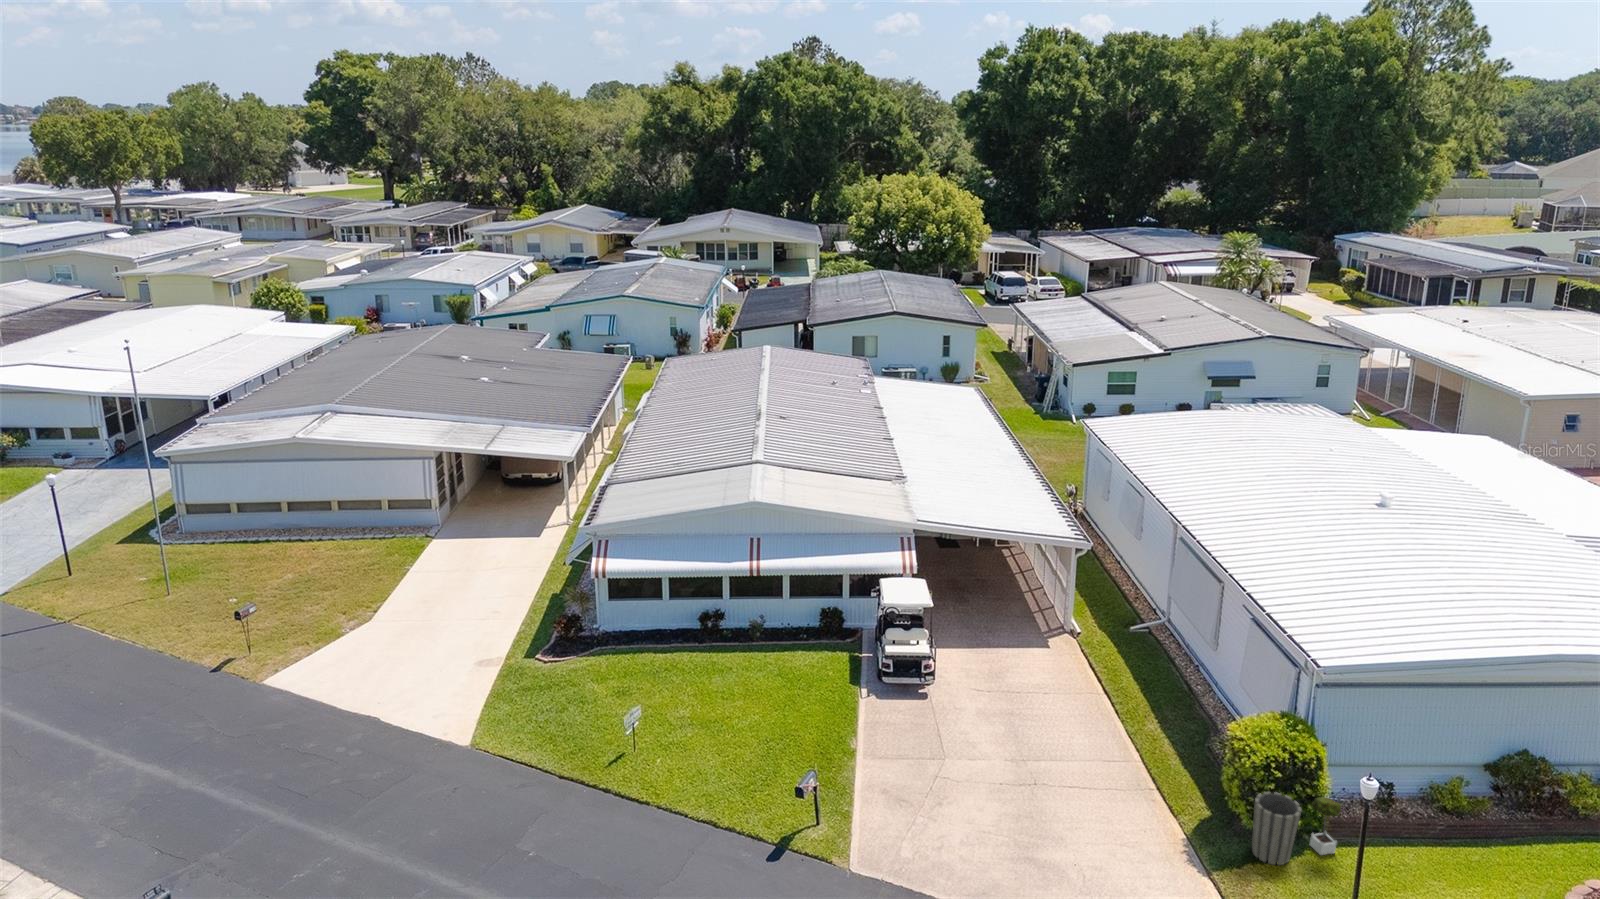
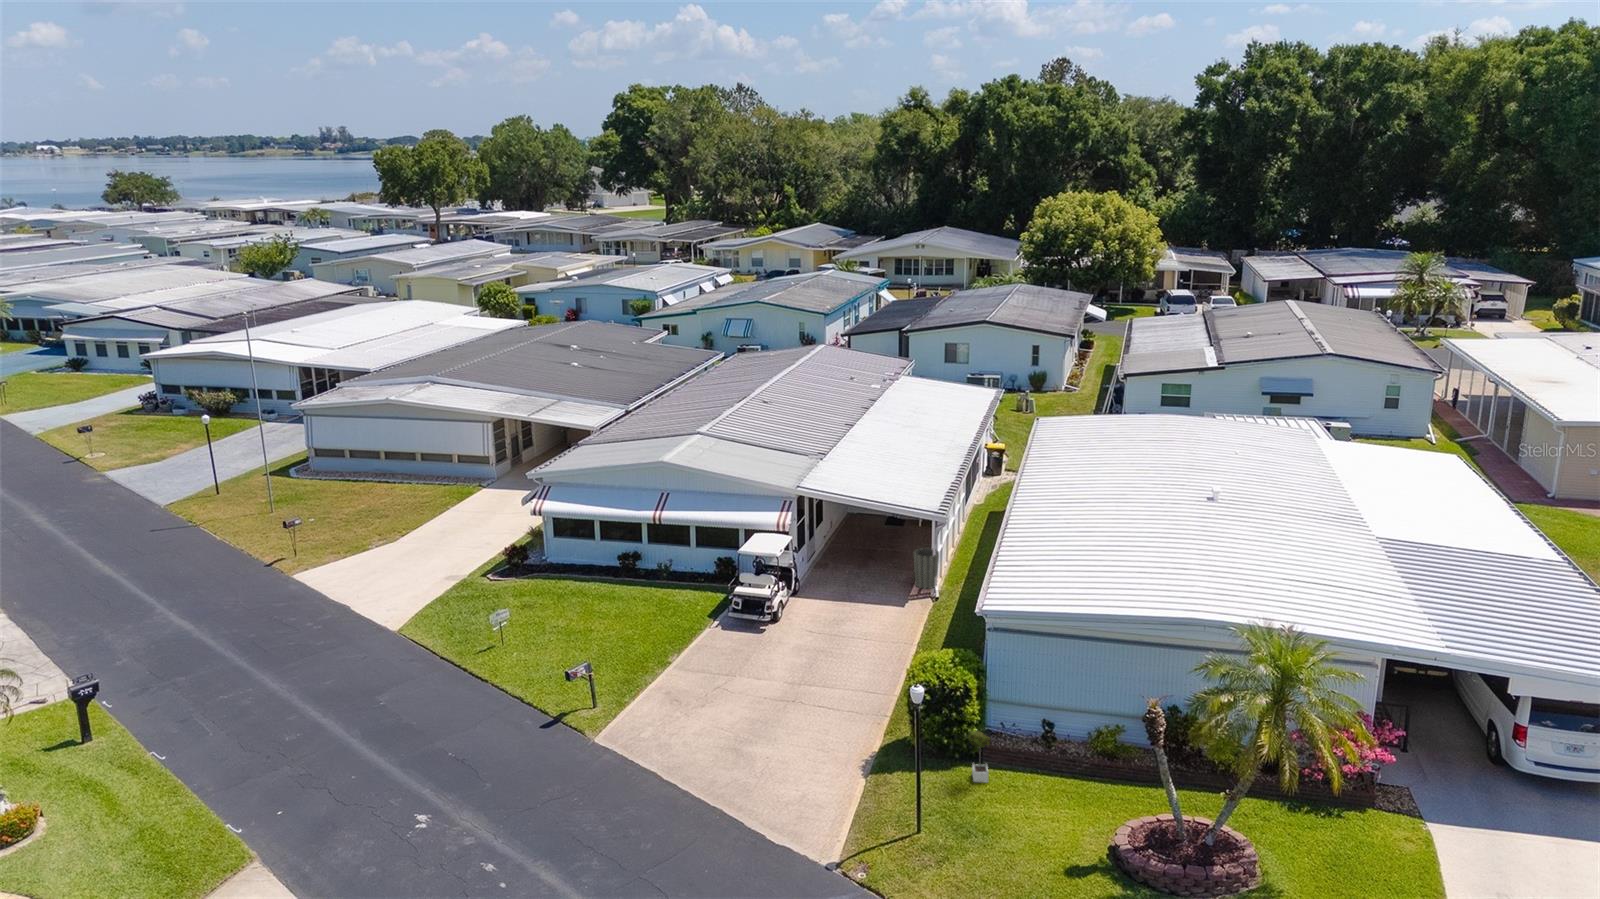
trash can: present [1252,792,1301,865] -> present [914,548,939,589]

